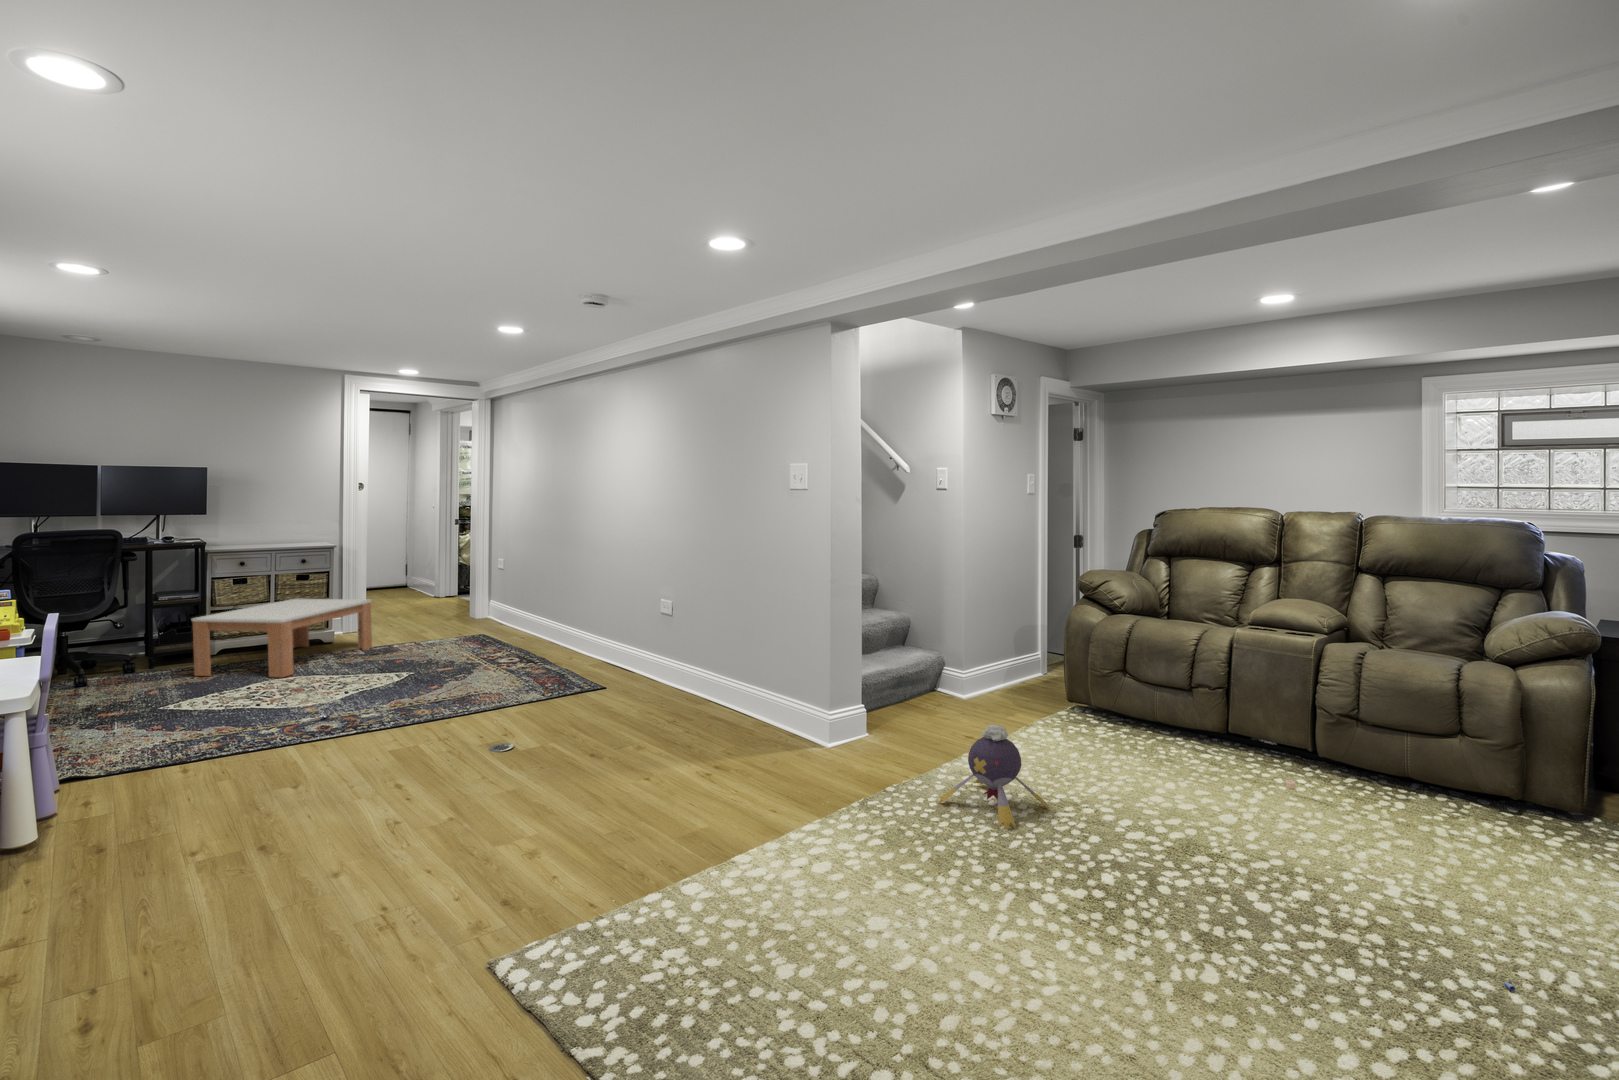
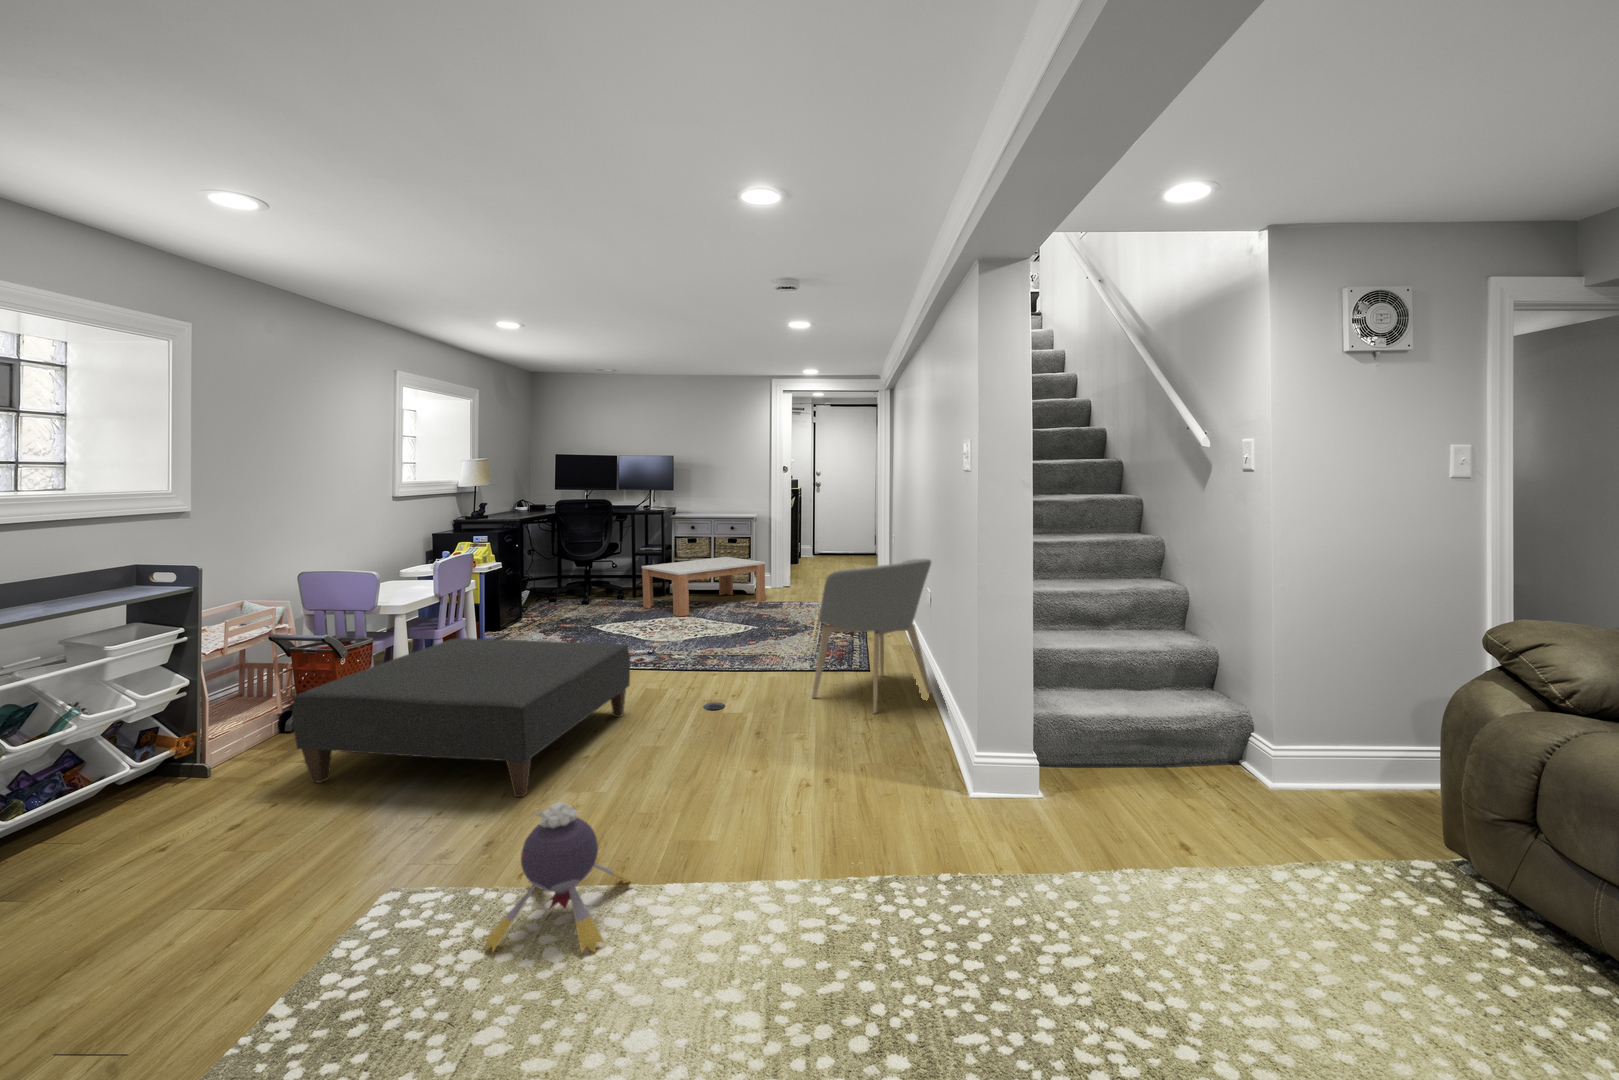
armchair: none [607,571,708,715] -> present [812,559,932,713]
ottoman: none [85,688,488,942] -> present [292,638,630,797]
plush toy: present [938,725,1049,829] -> present [485,802,631,953]

